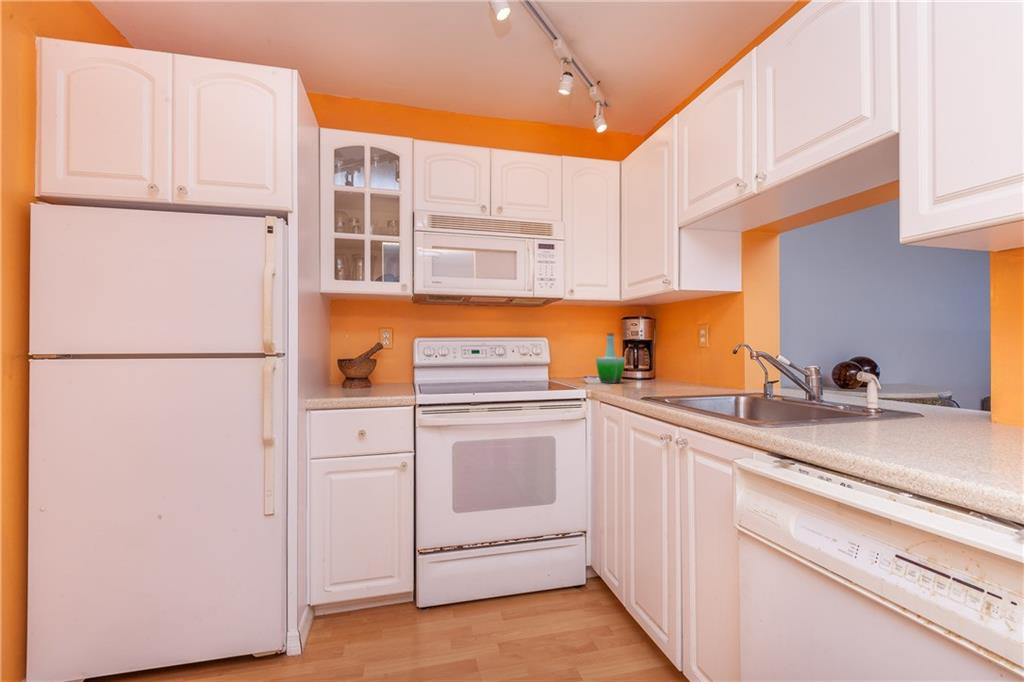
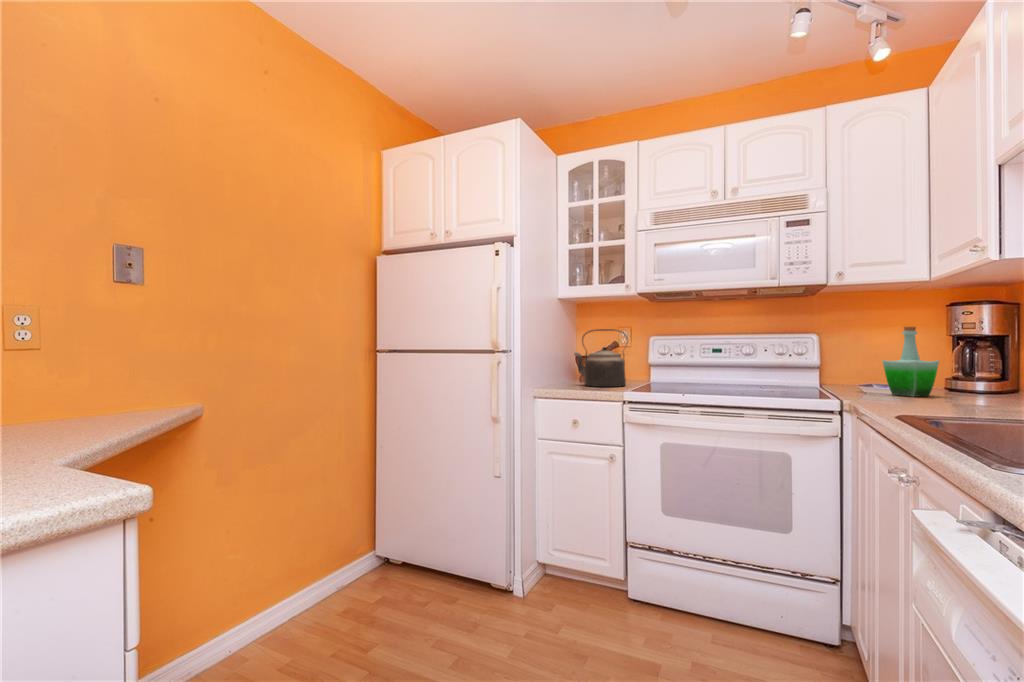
kettle: none [341,330,401,391] -> present [574,329,627,387]

